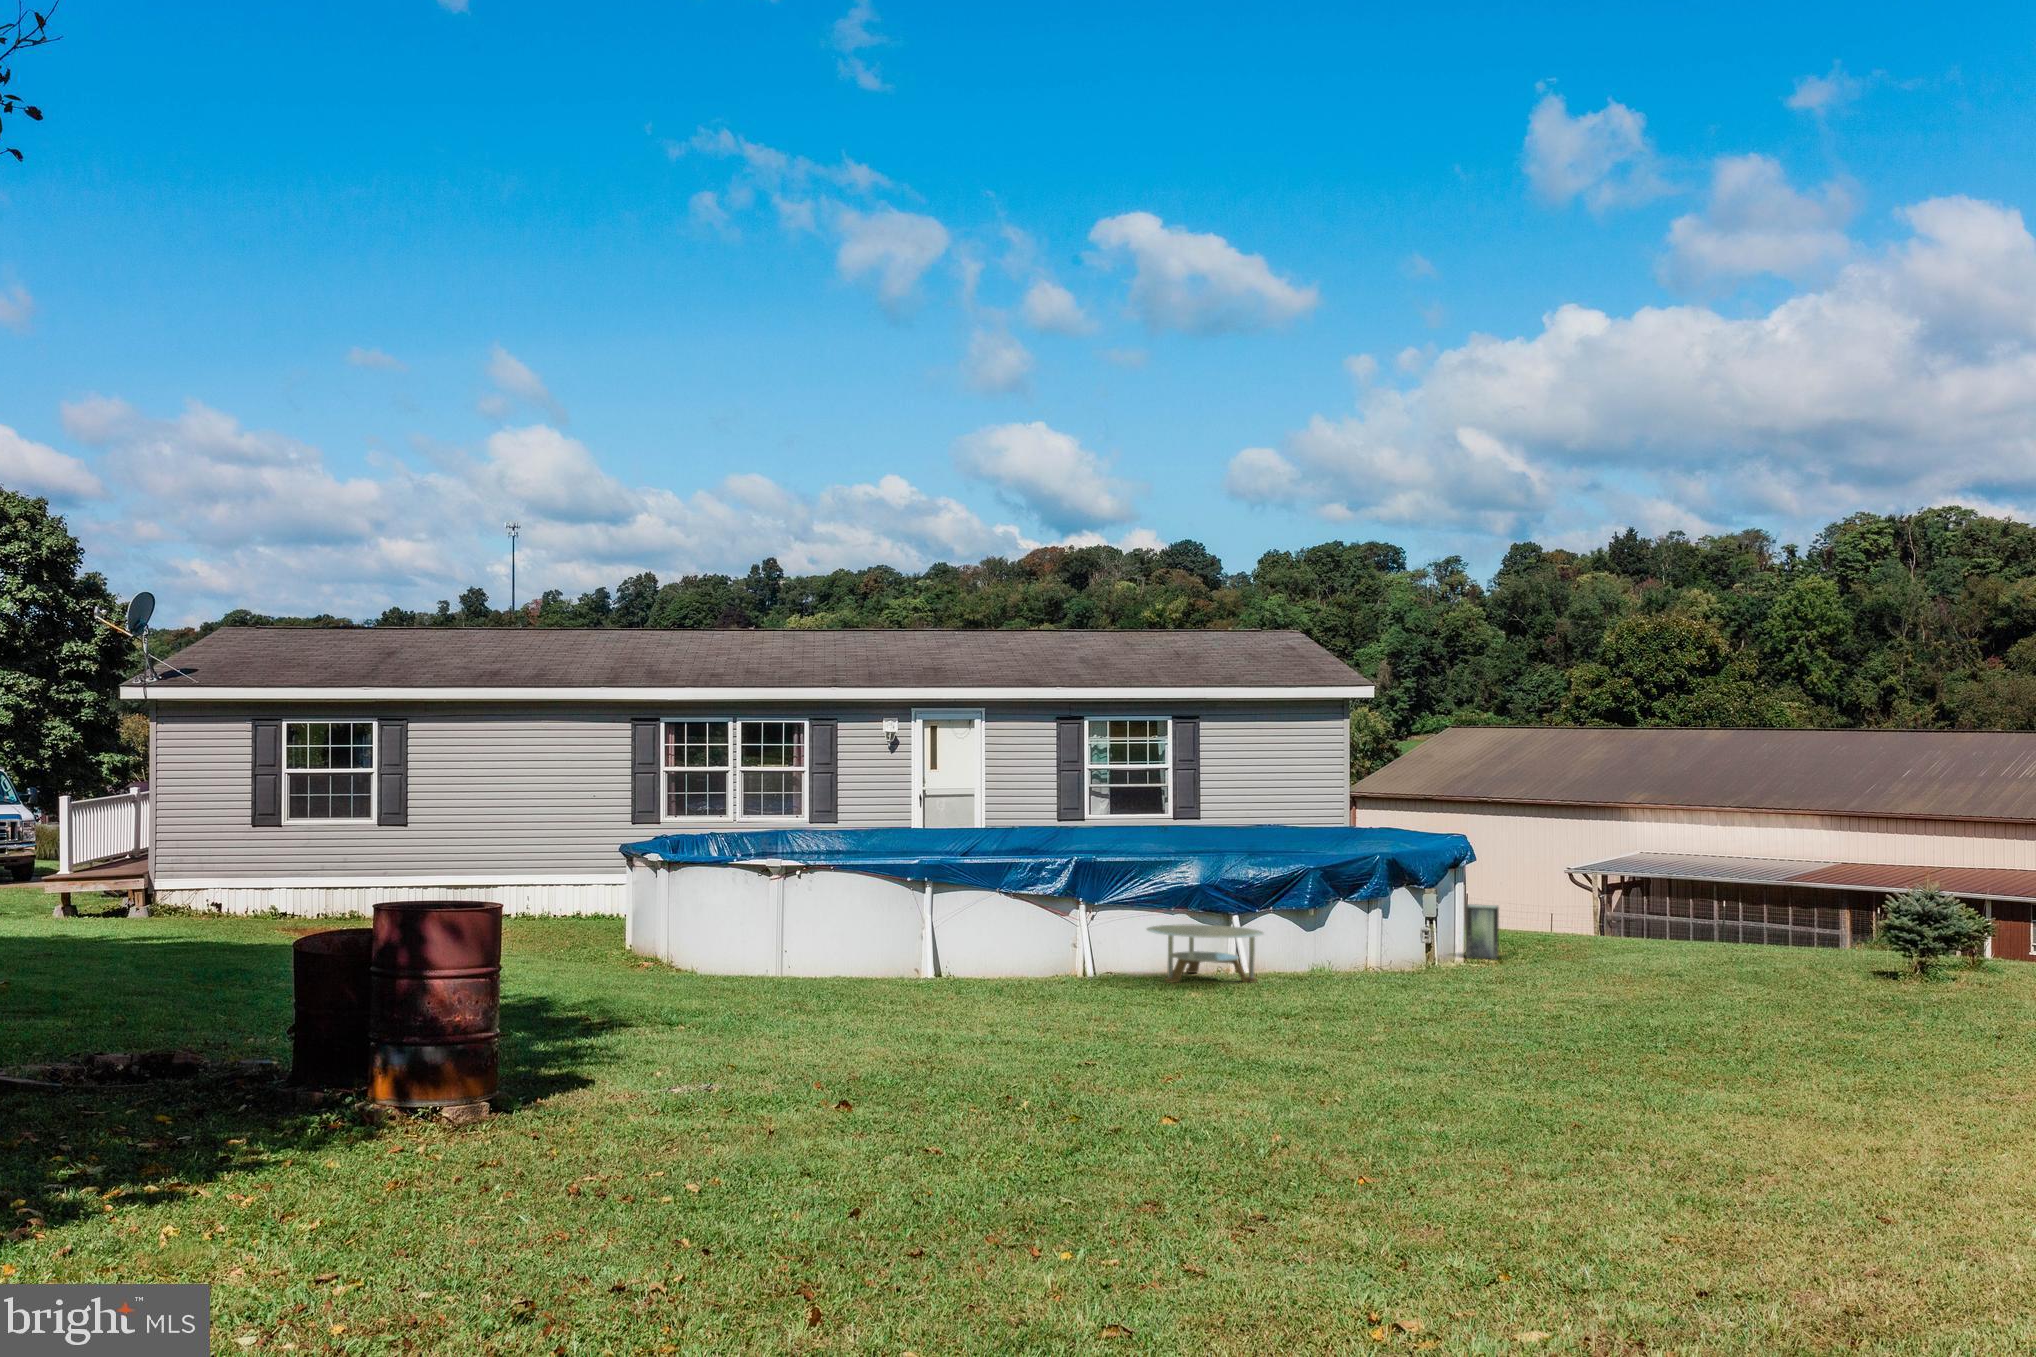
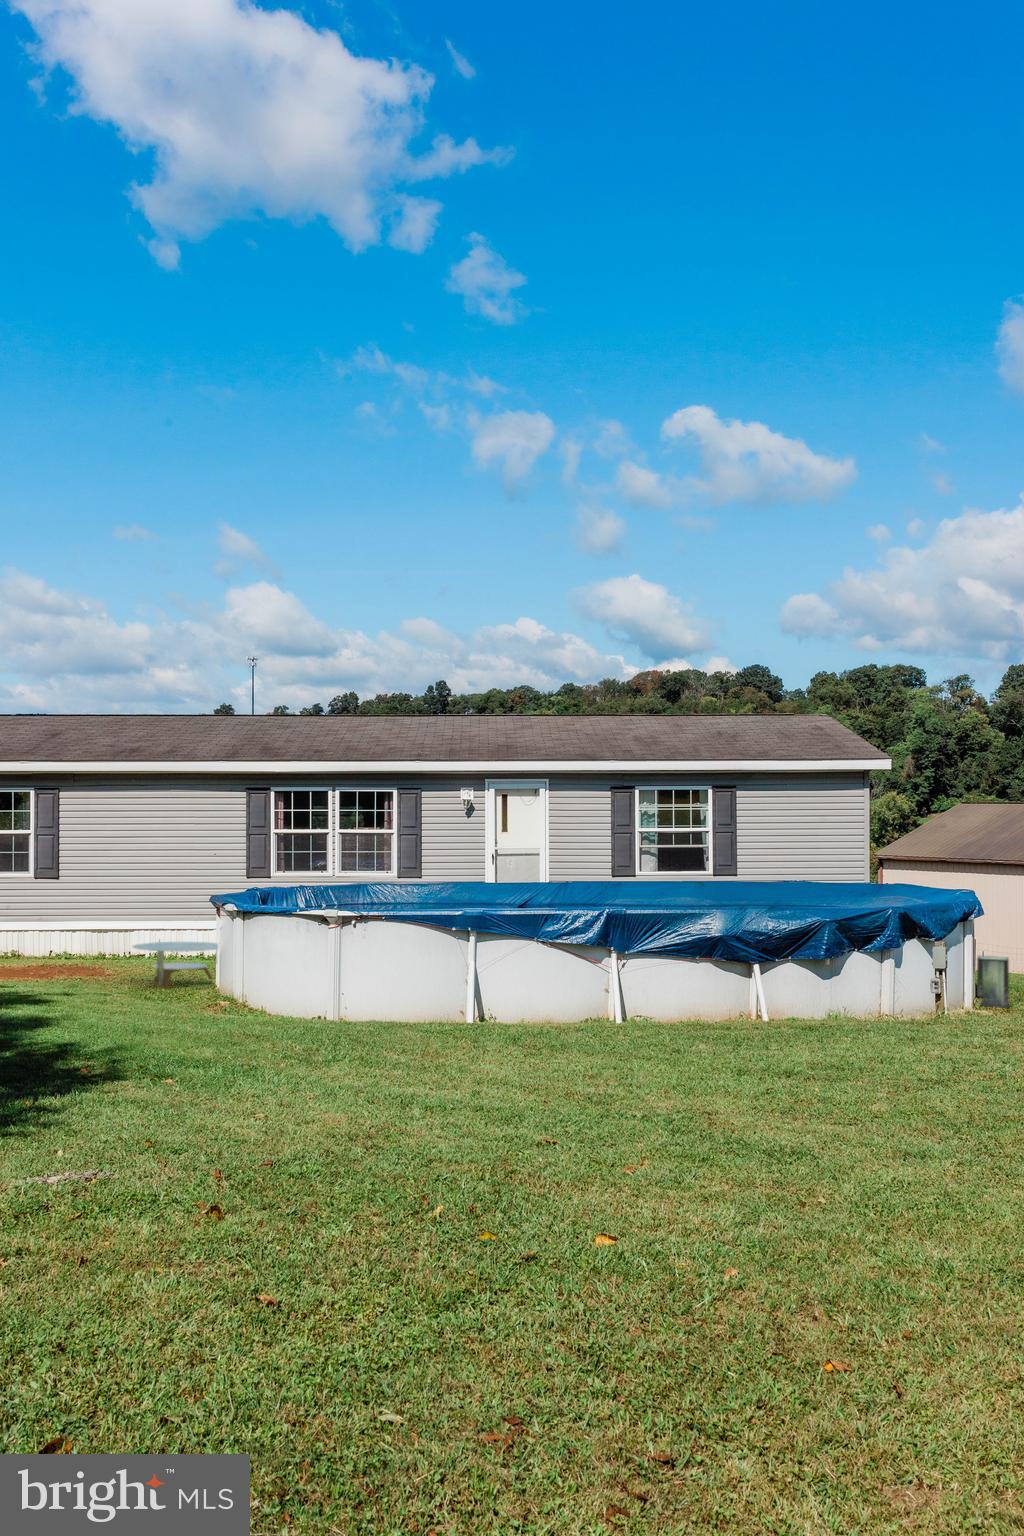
round table: present [1147,924,1263,983] -> present [133,942,220,988]

